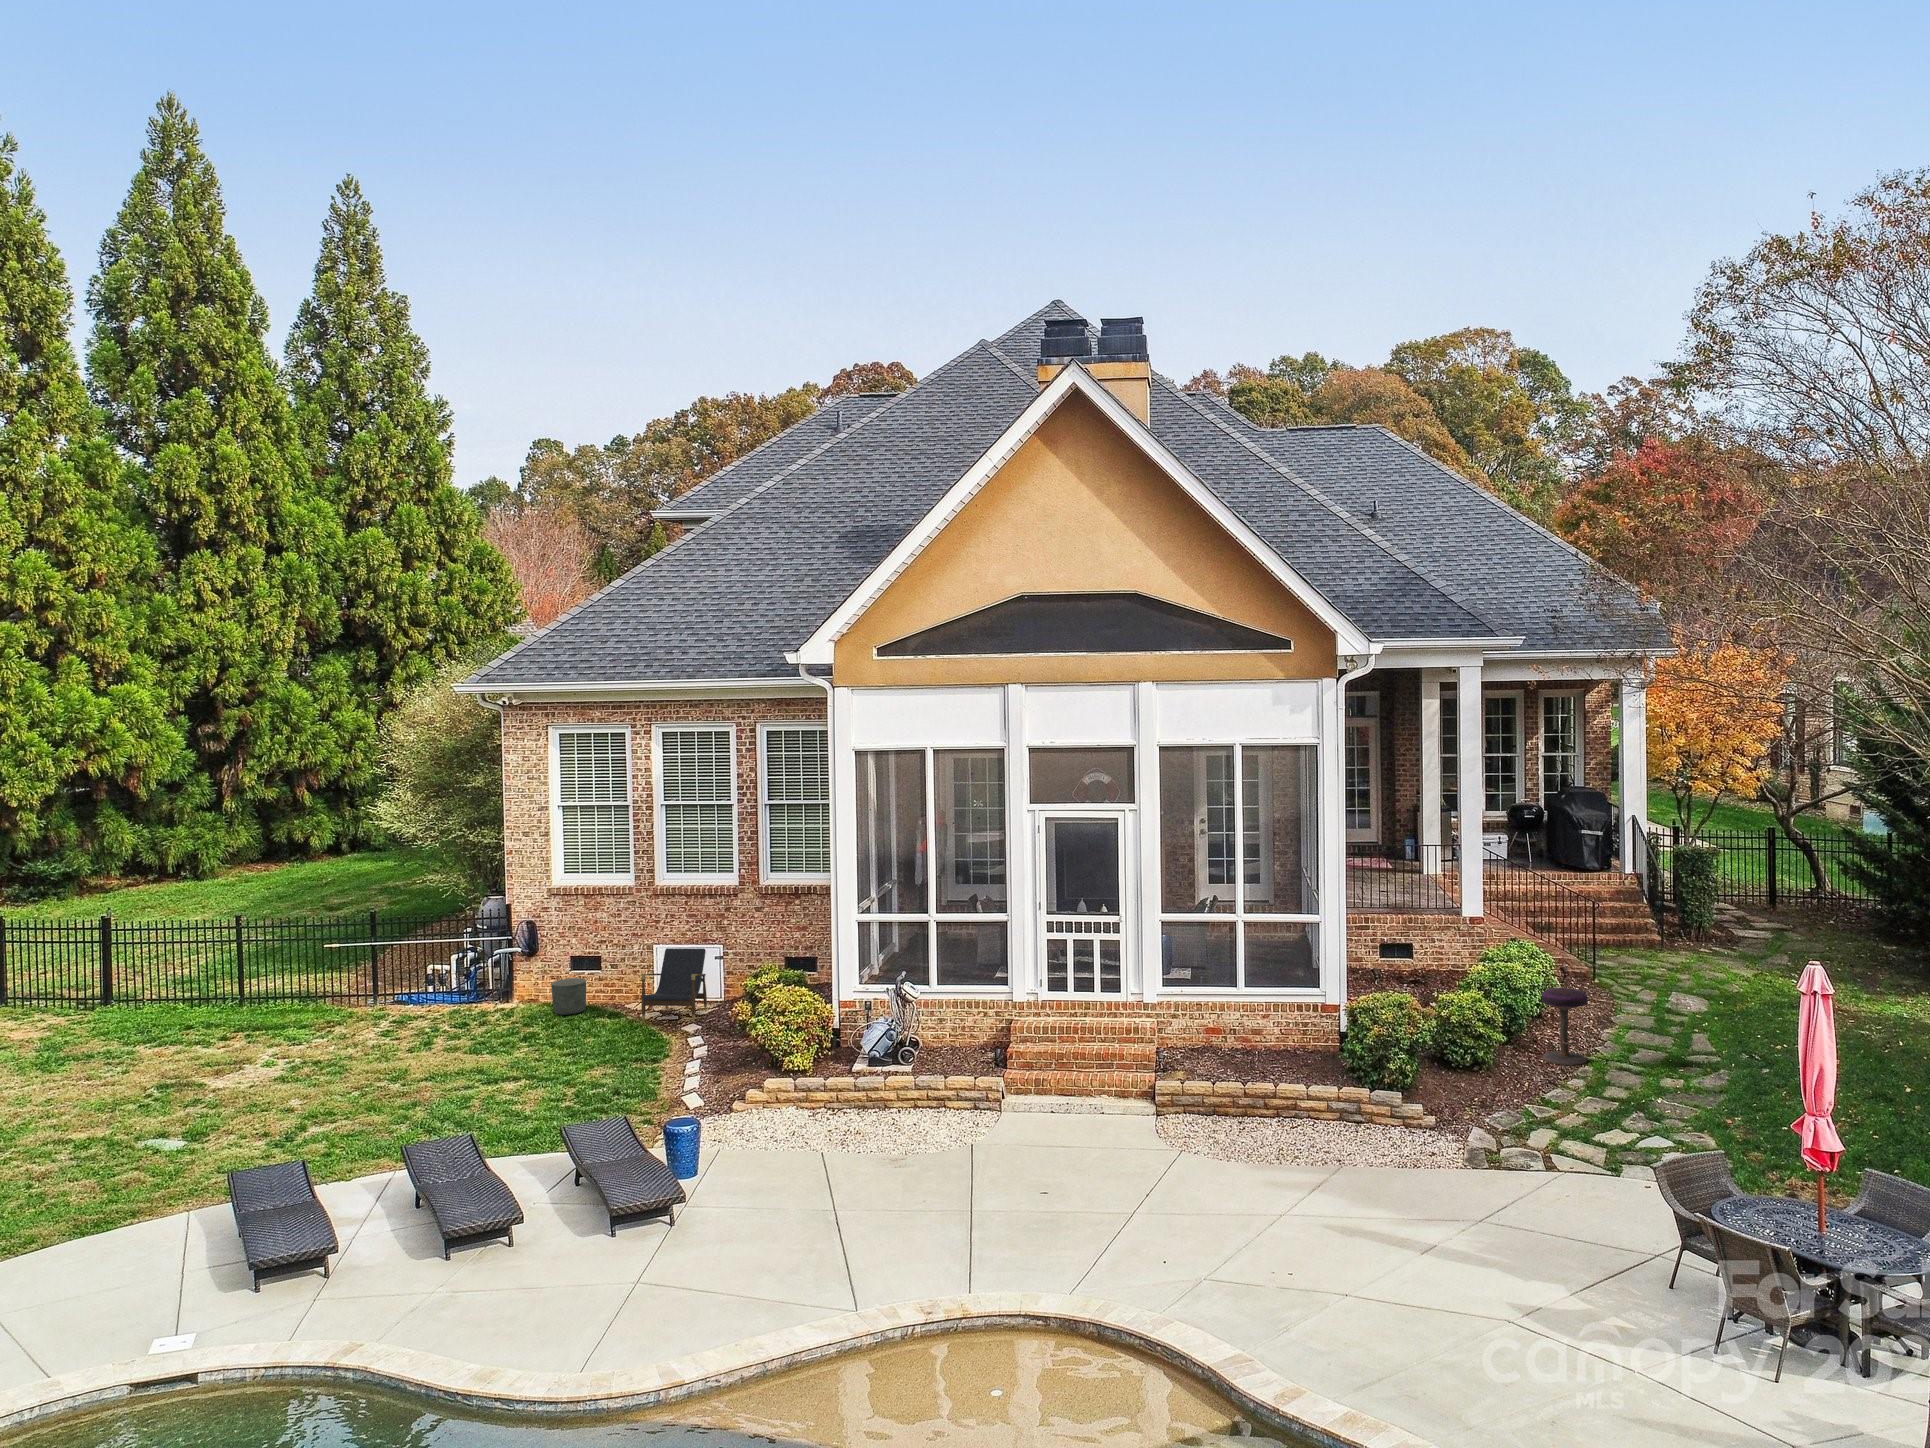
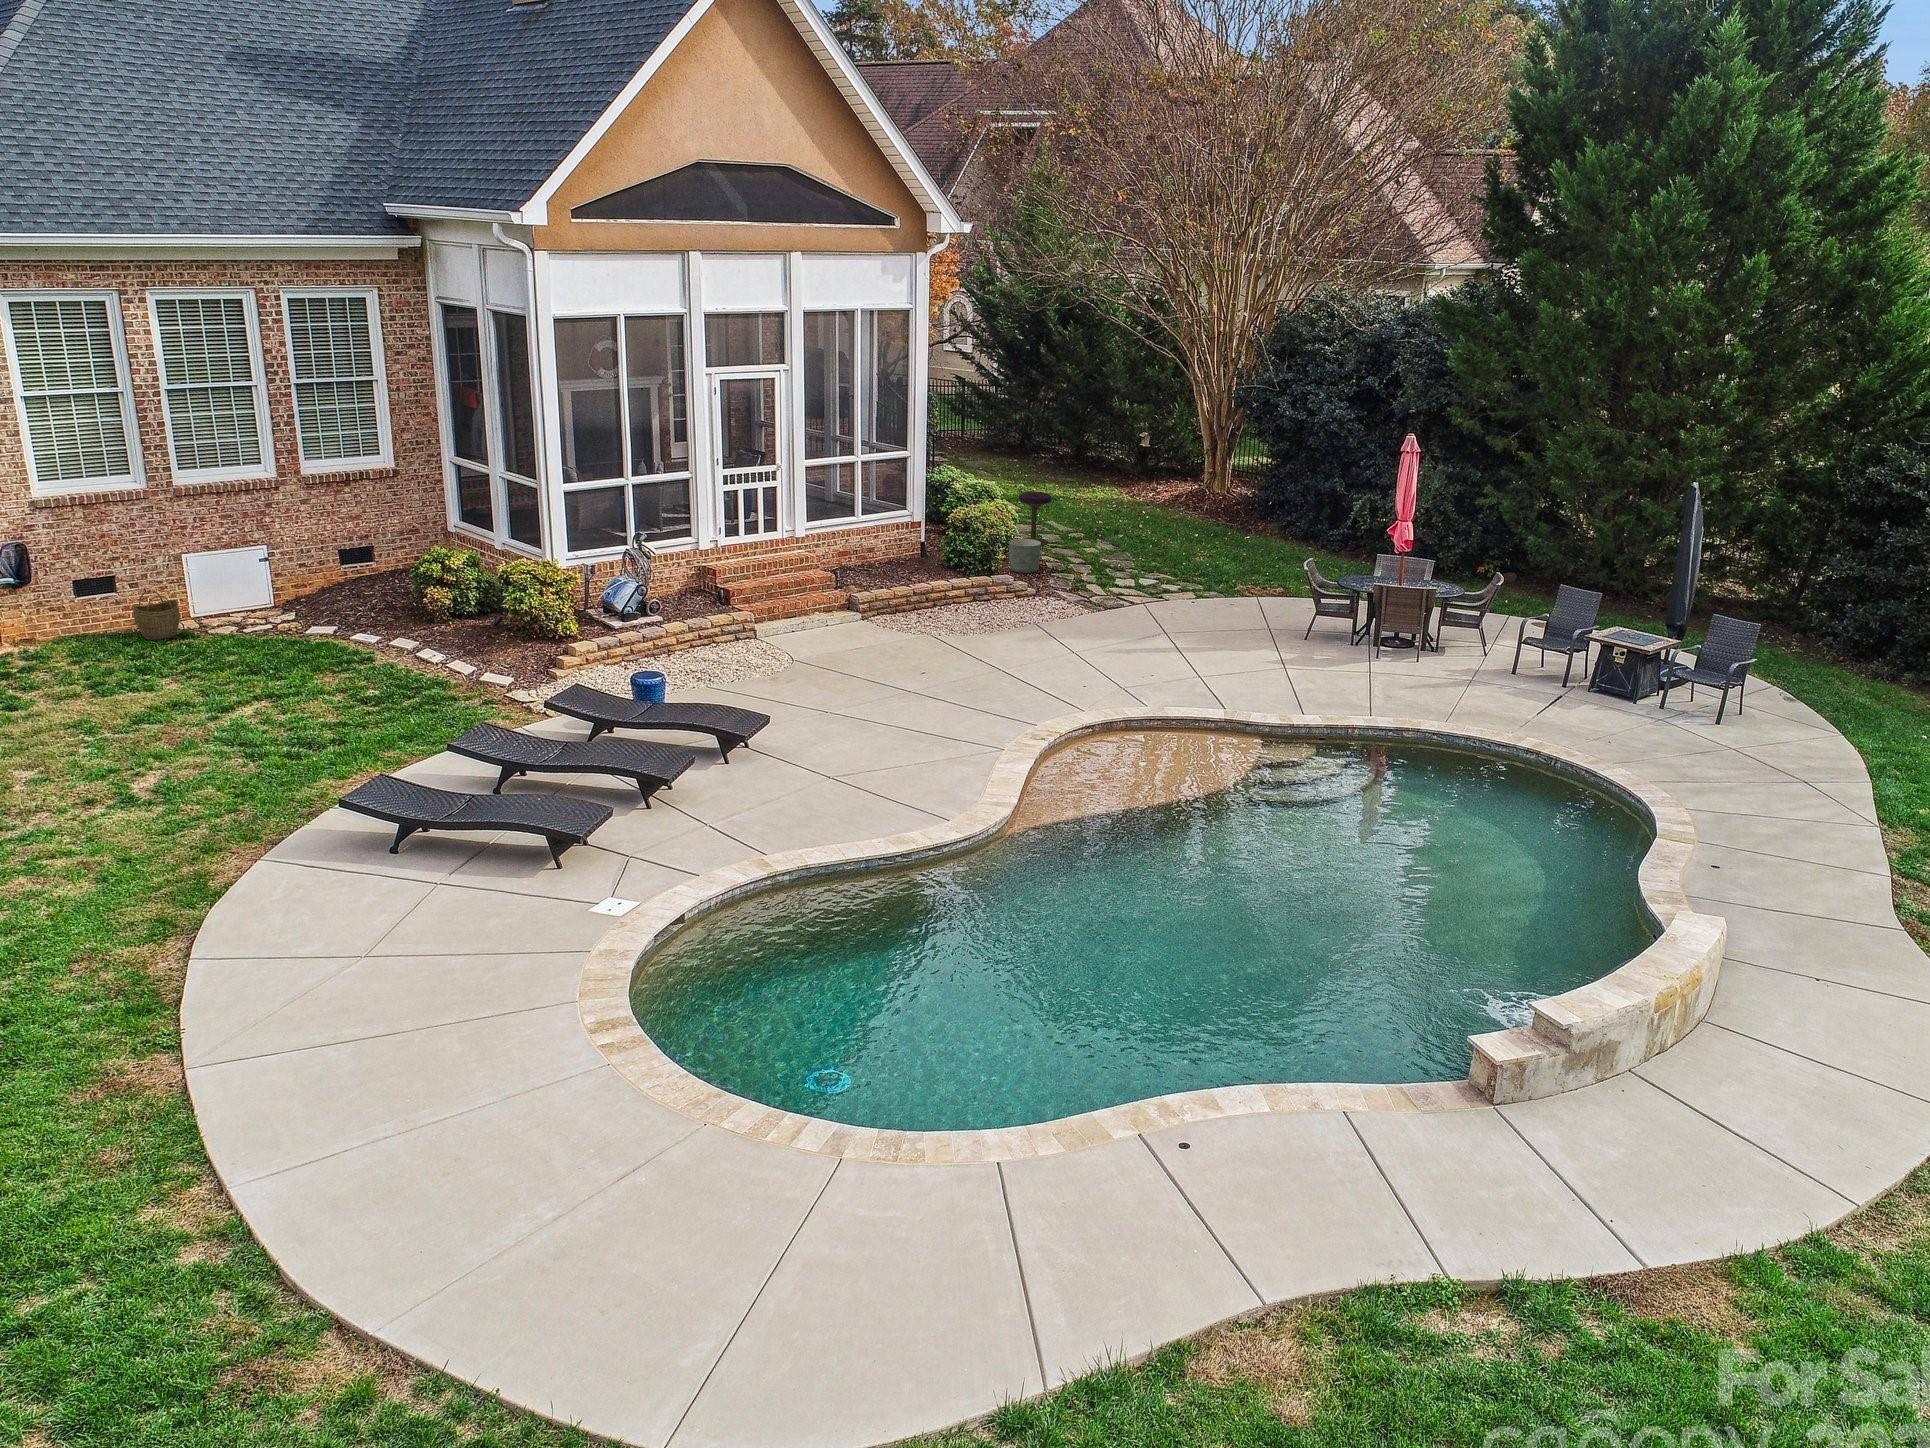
lounge chair: present [641,948,707,1022] -> none [207,552,292,640]
woven basket: none [601,970,637,1013] -> present [133,590,180,640]
planter: present [551,978,586,1015] -> present [1009,539,1041,573]

